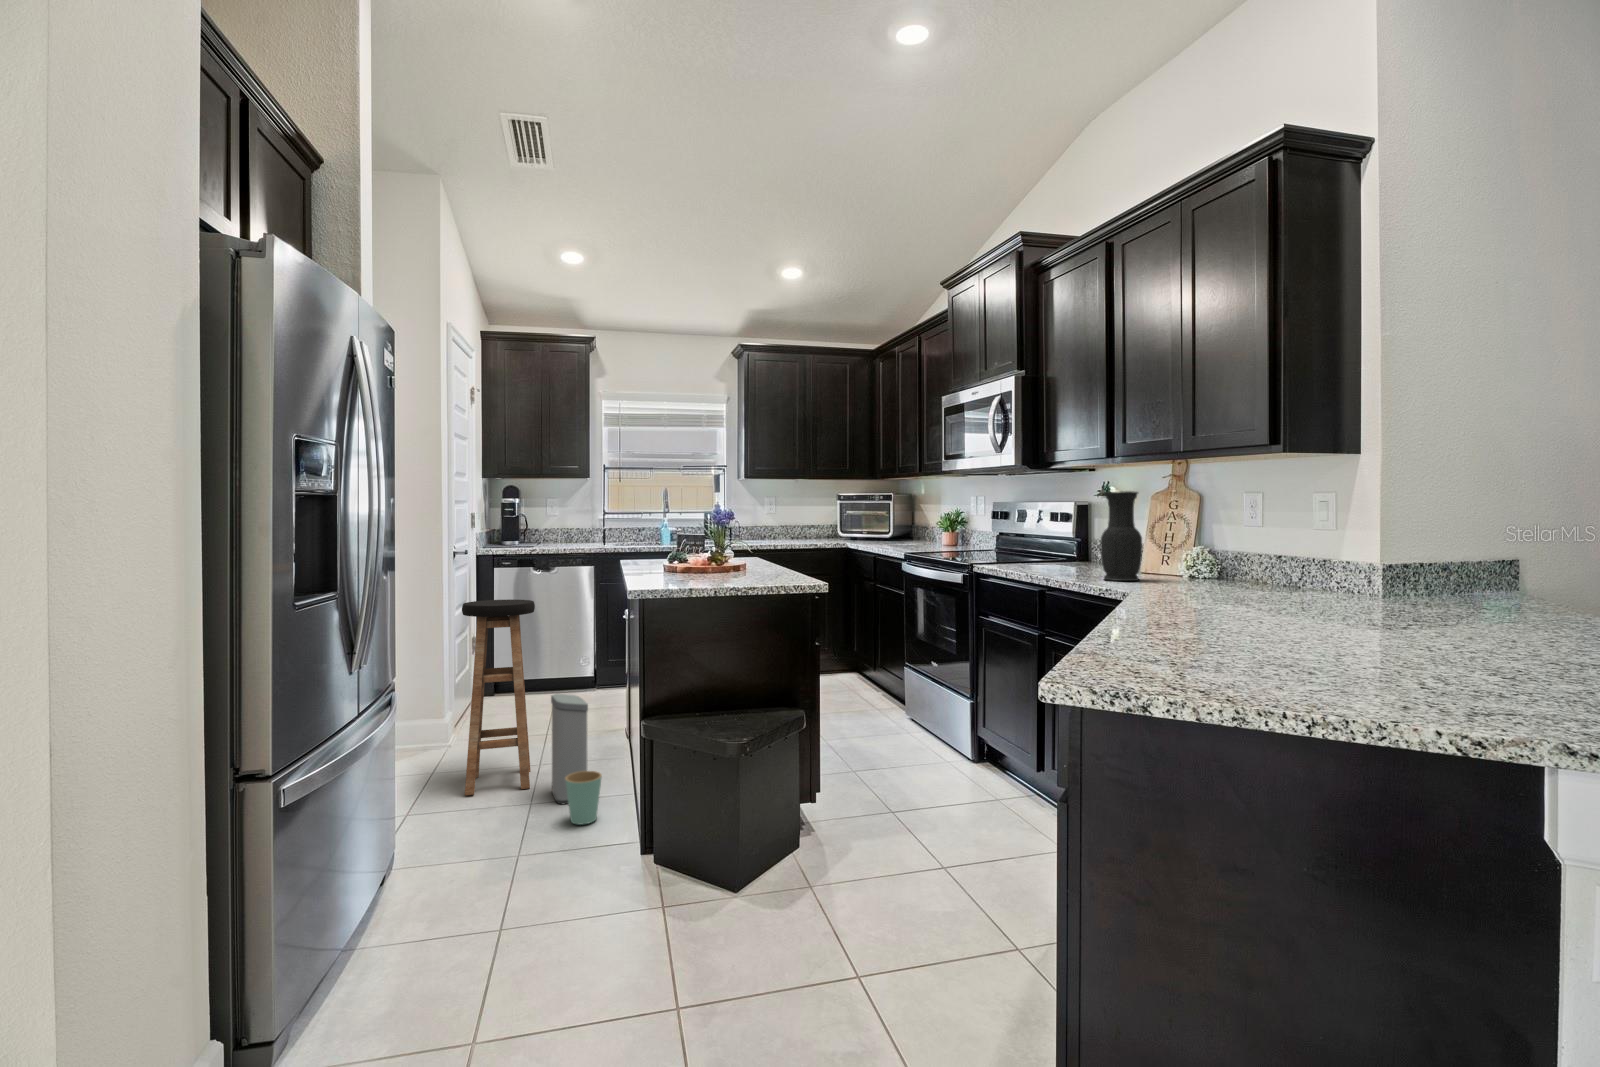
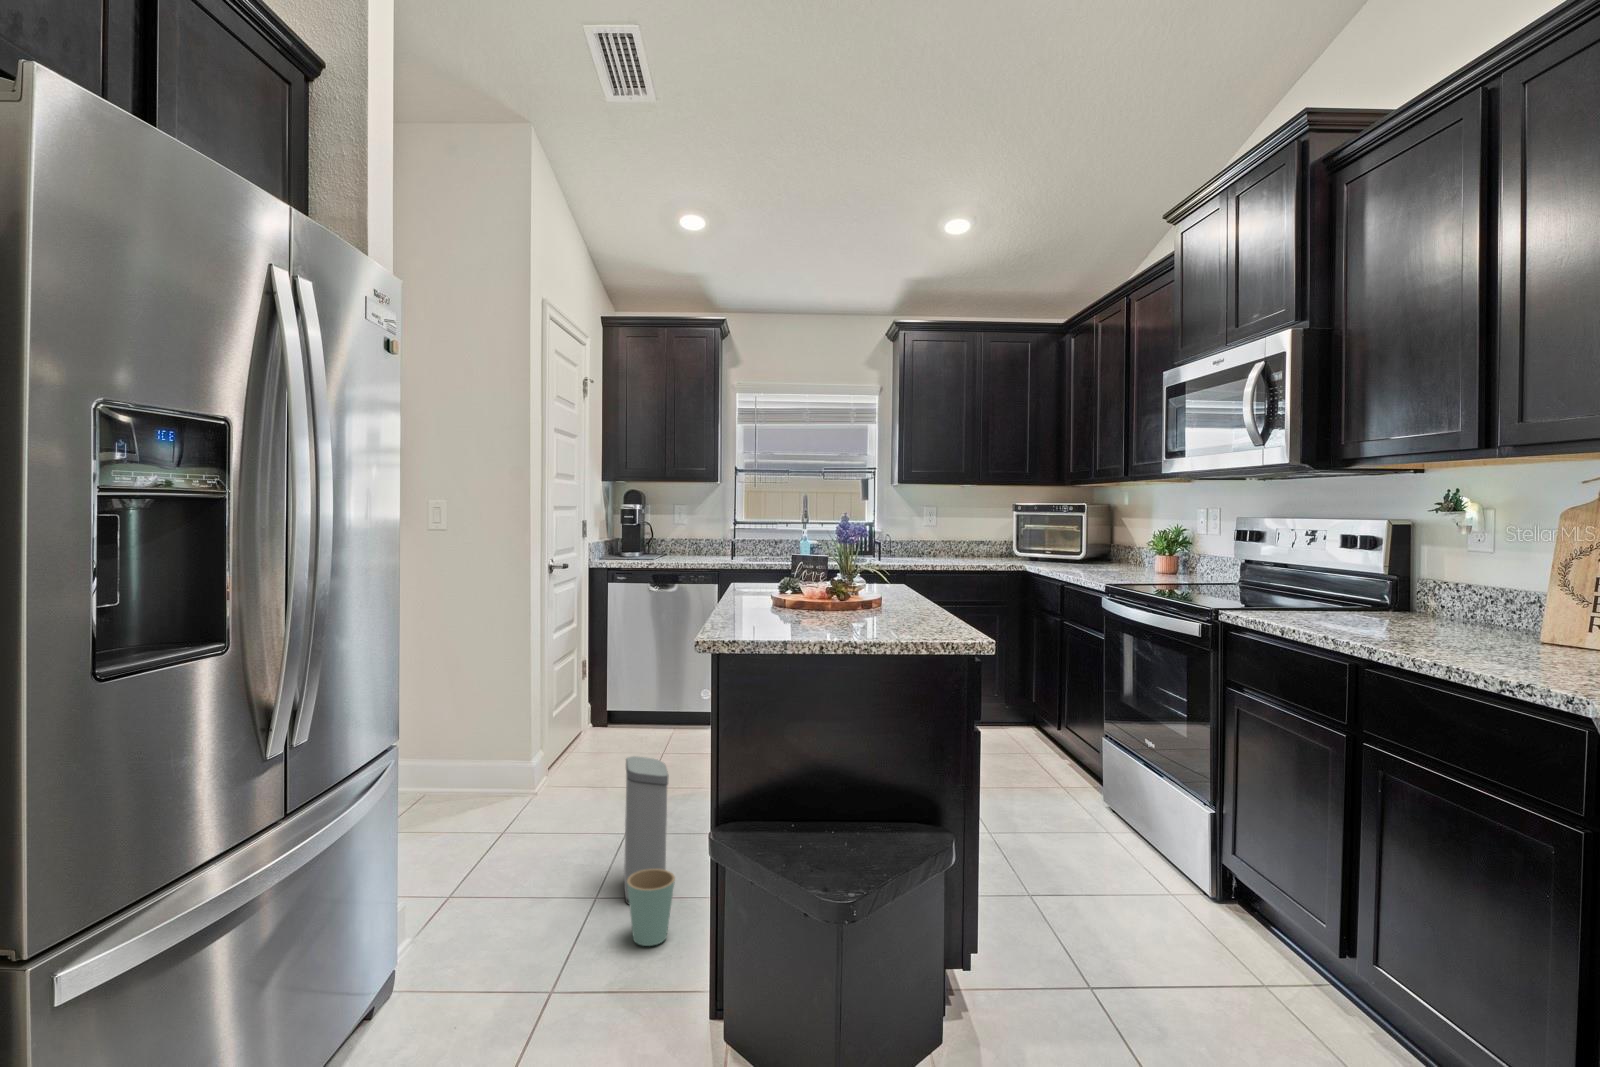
vase: present [1101,491,1142,581] -> none [1462,505,1552,659]
bar stool: present [462,600,535,795] -> none [523,629,616,875]

